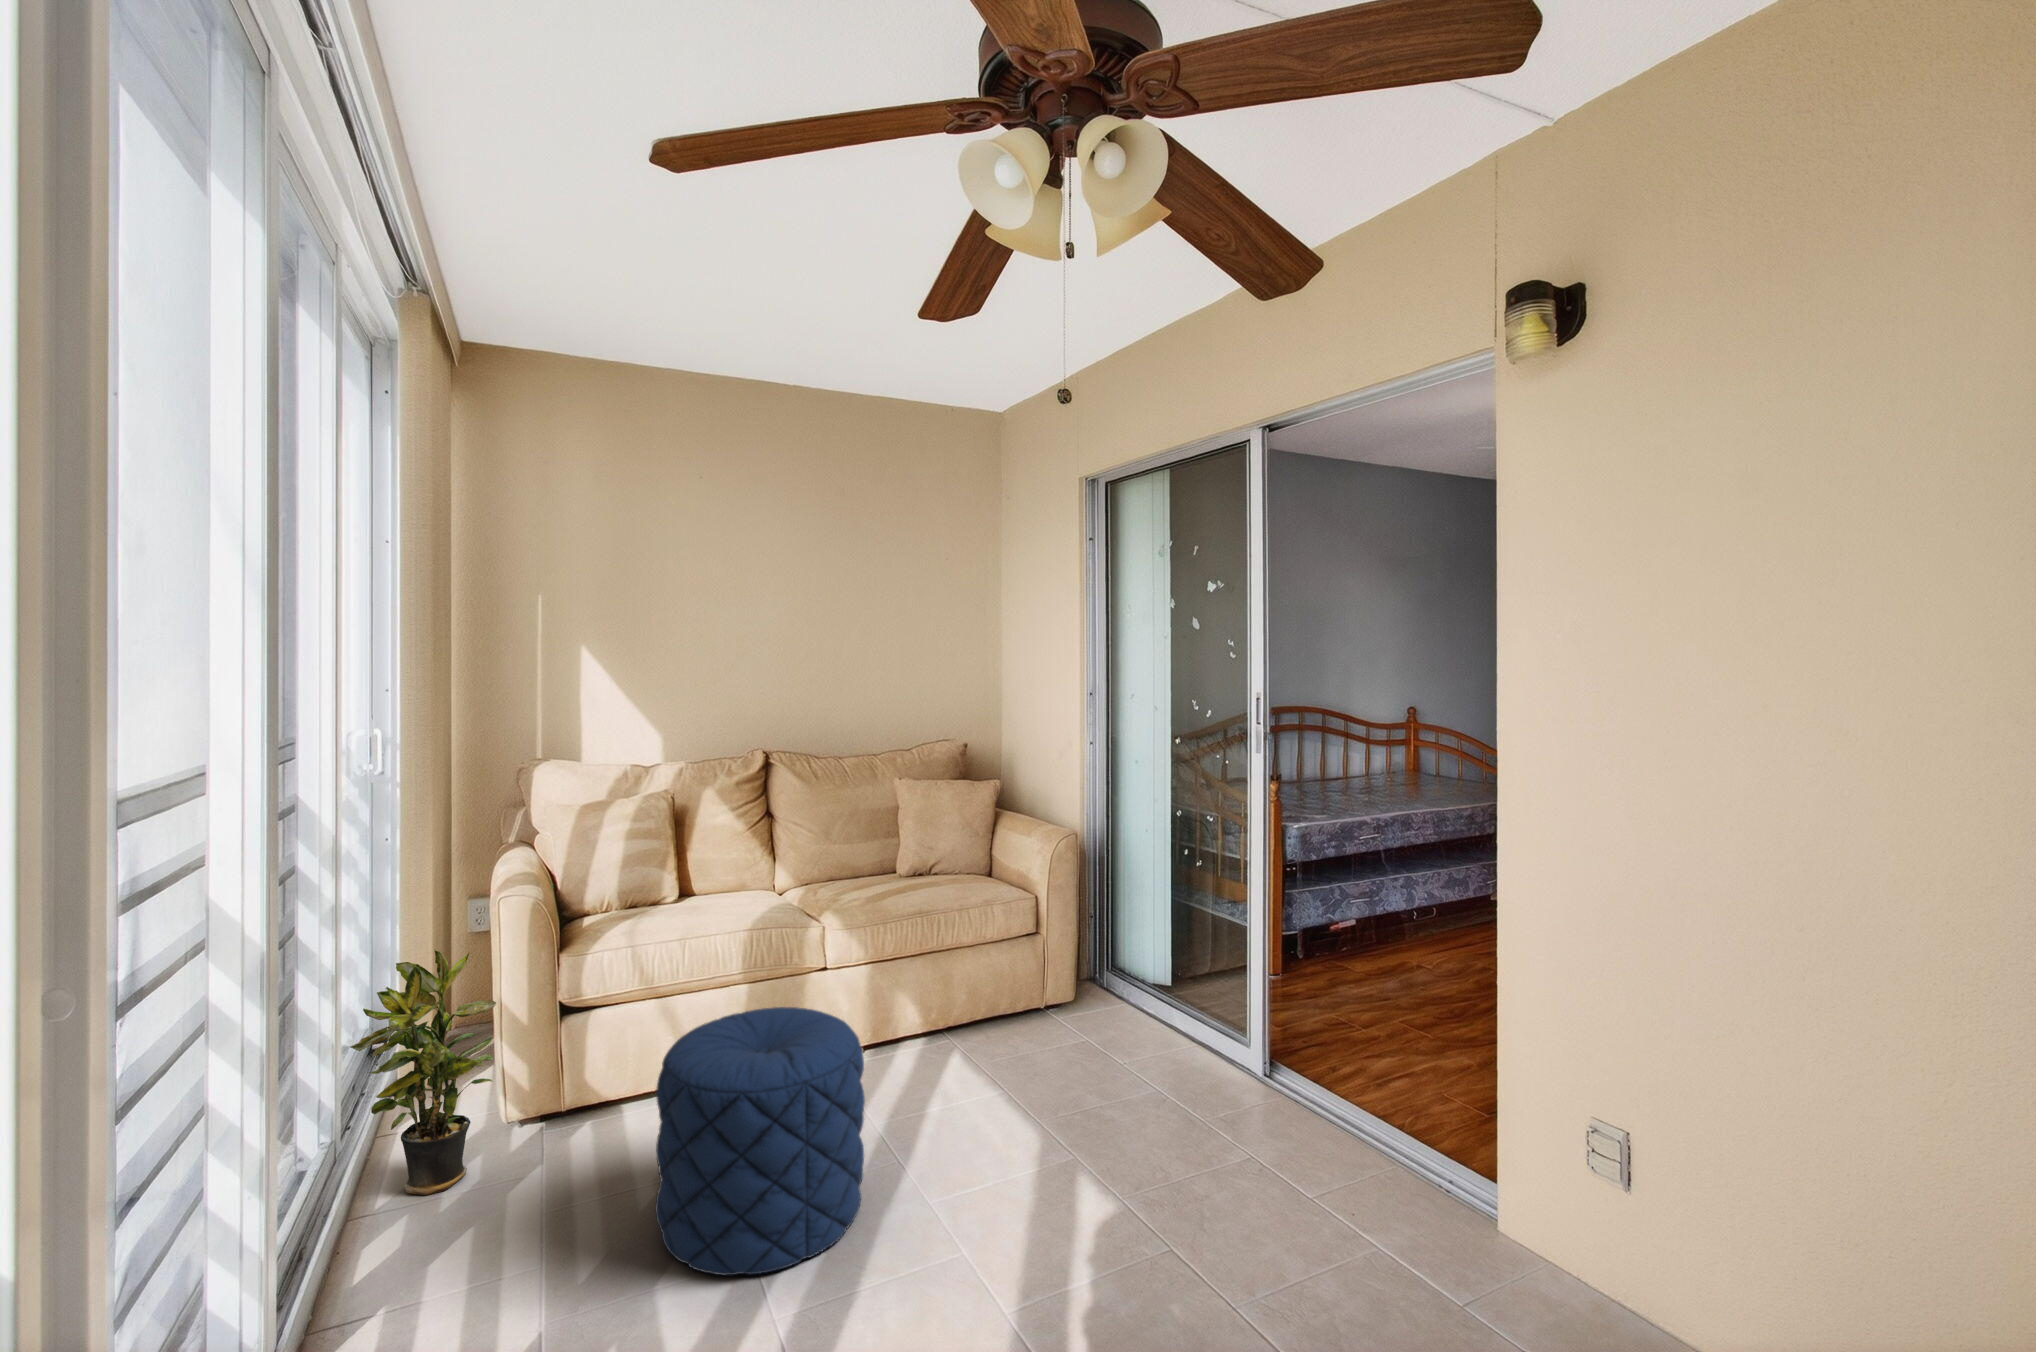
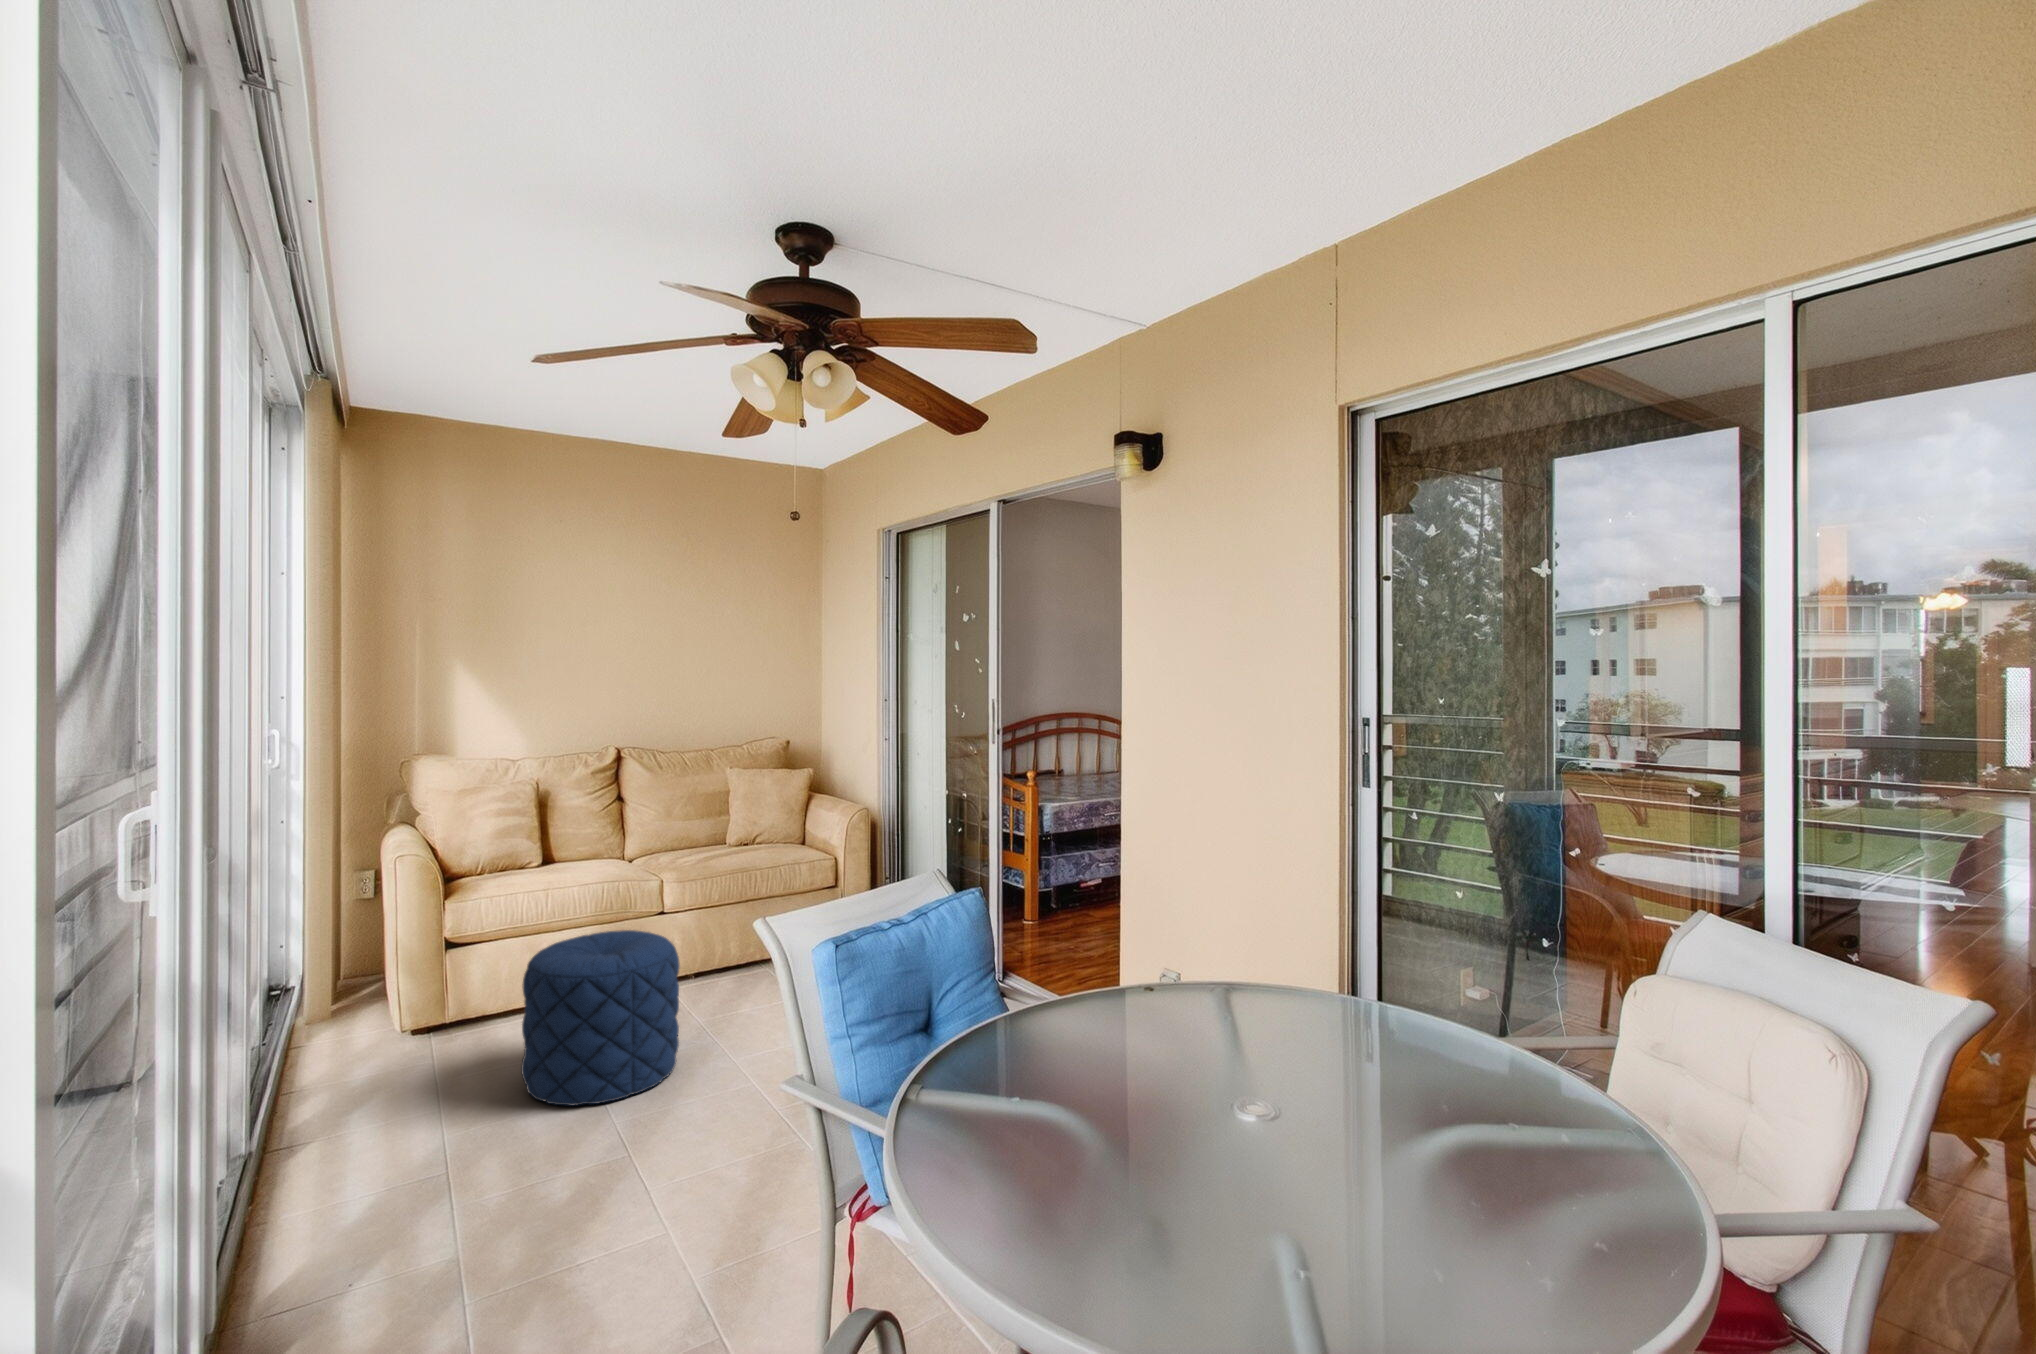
potted plant: present [350,949,496,1195] -> none [279,896,395,1078]

